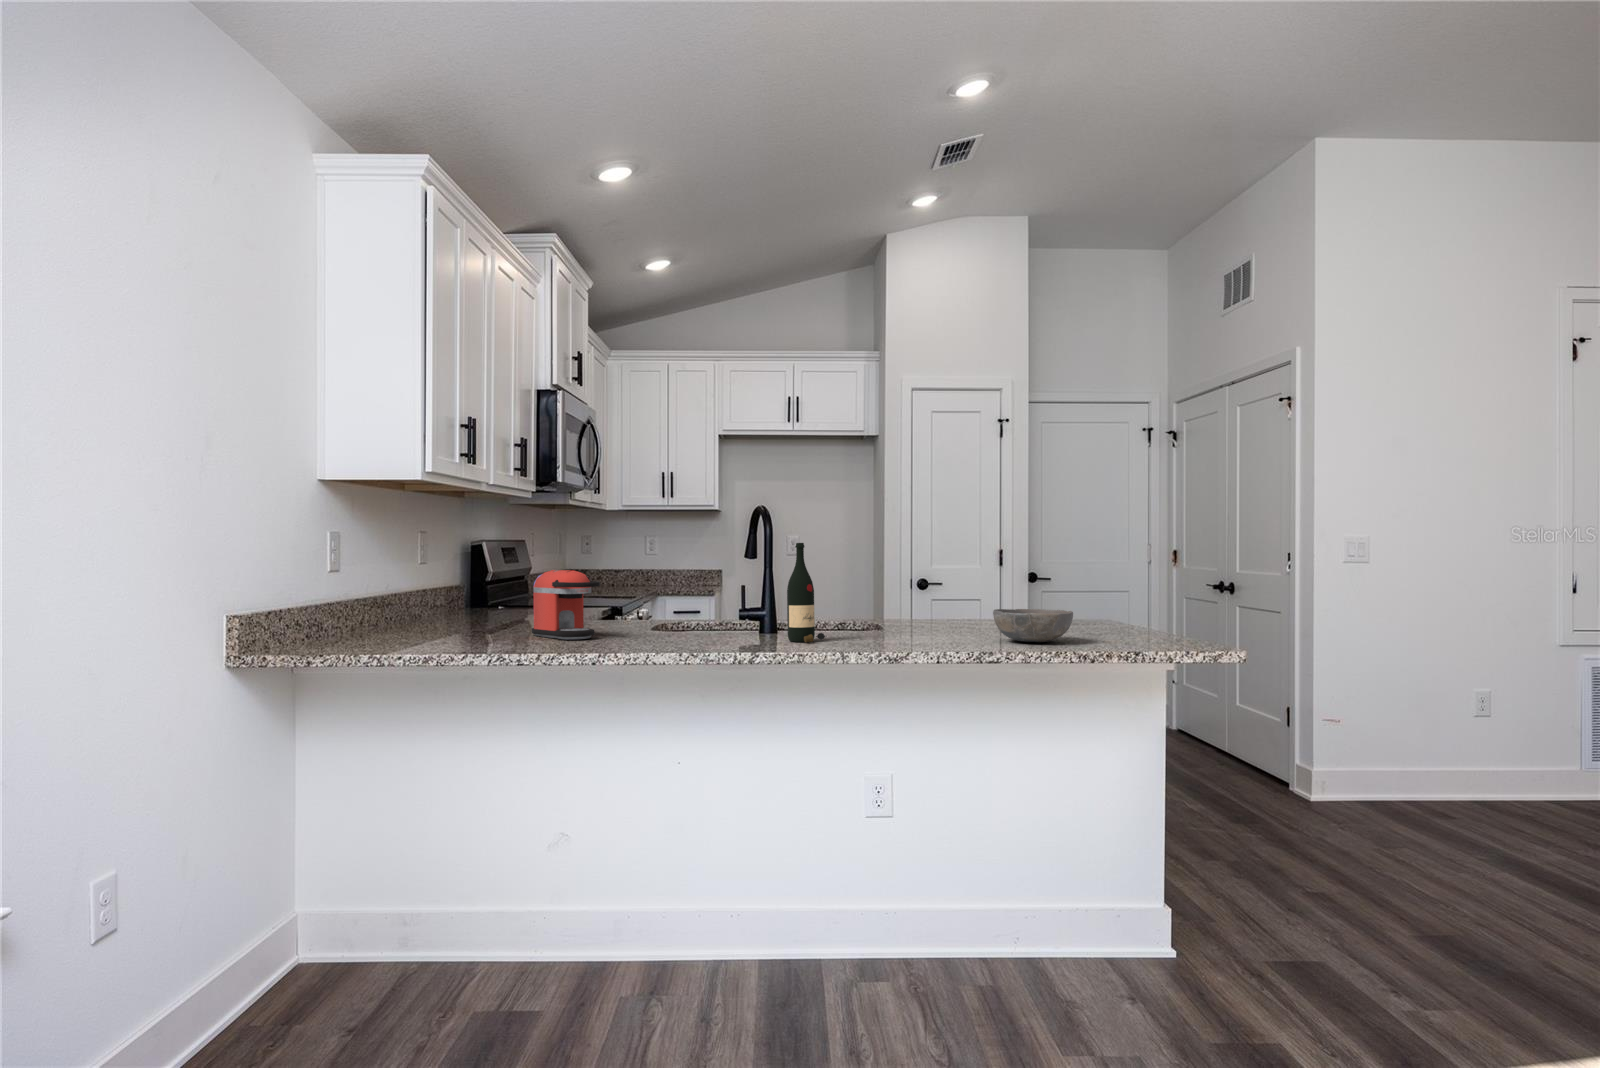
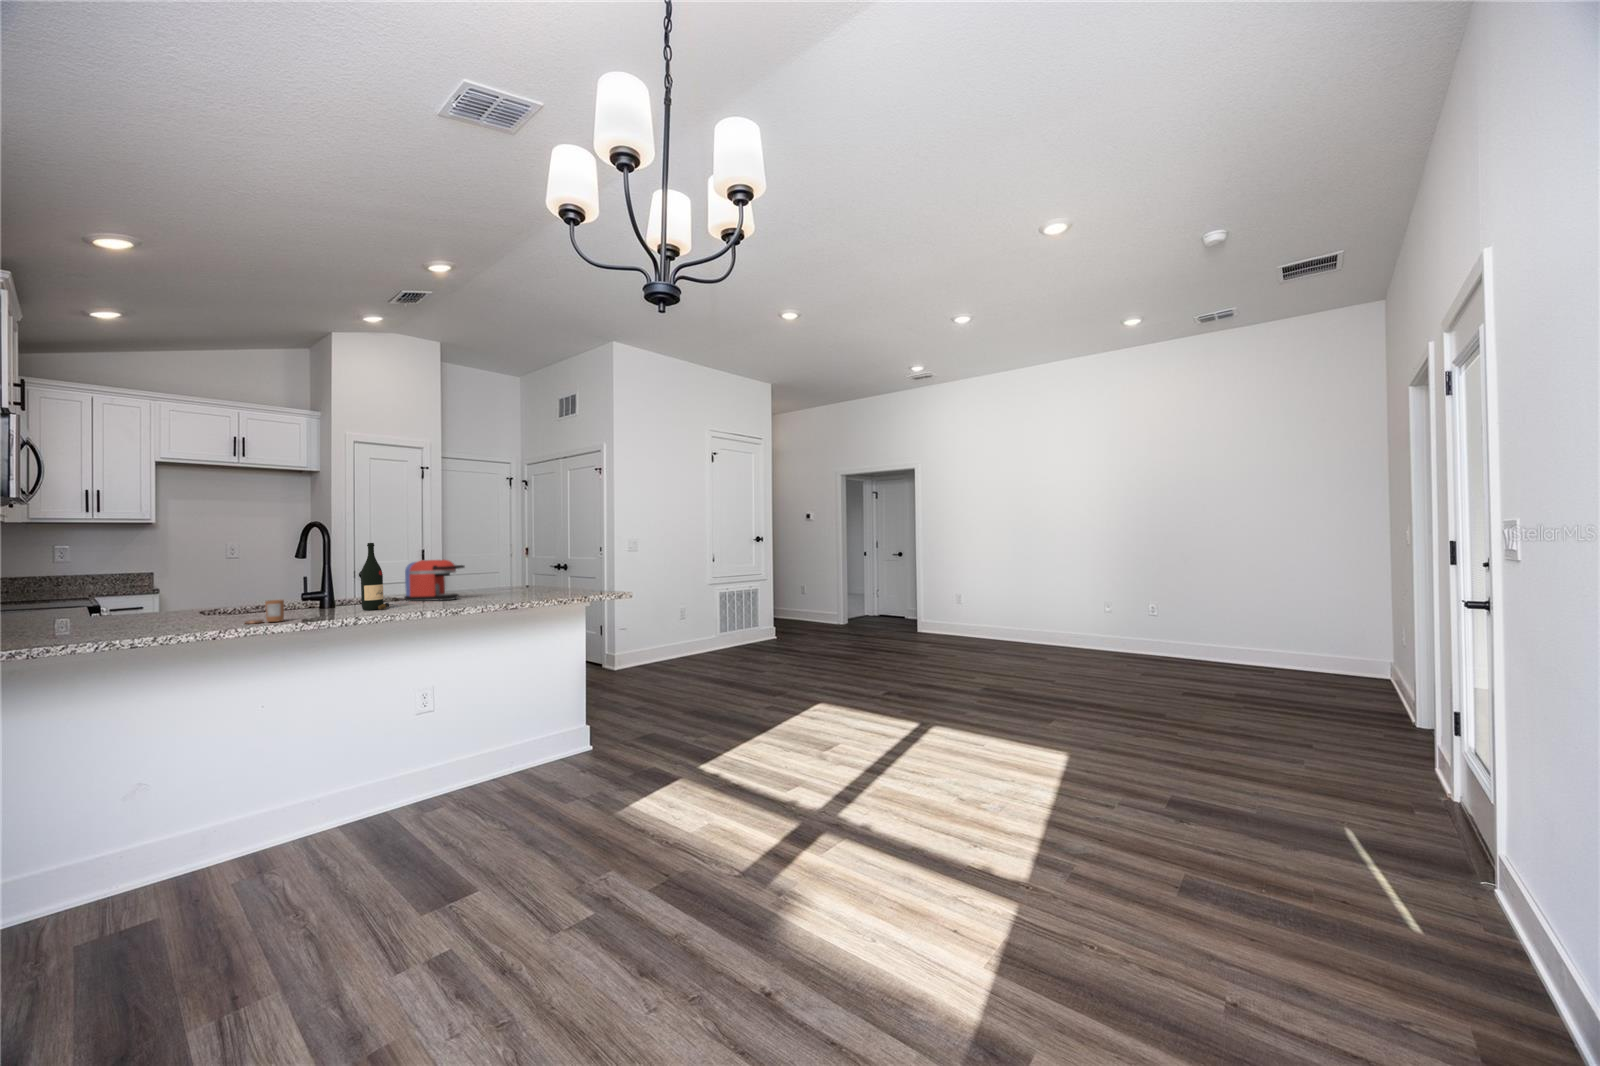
coffee maker: present [532,570,600,639] -> present [404,560,464,601]
bowl: present [993,609,1073,642] -> none [500,578,549,597]
candle: none [640,618,679,647] -> present [245,600,284,624]

